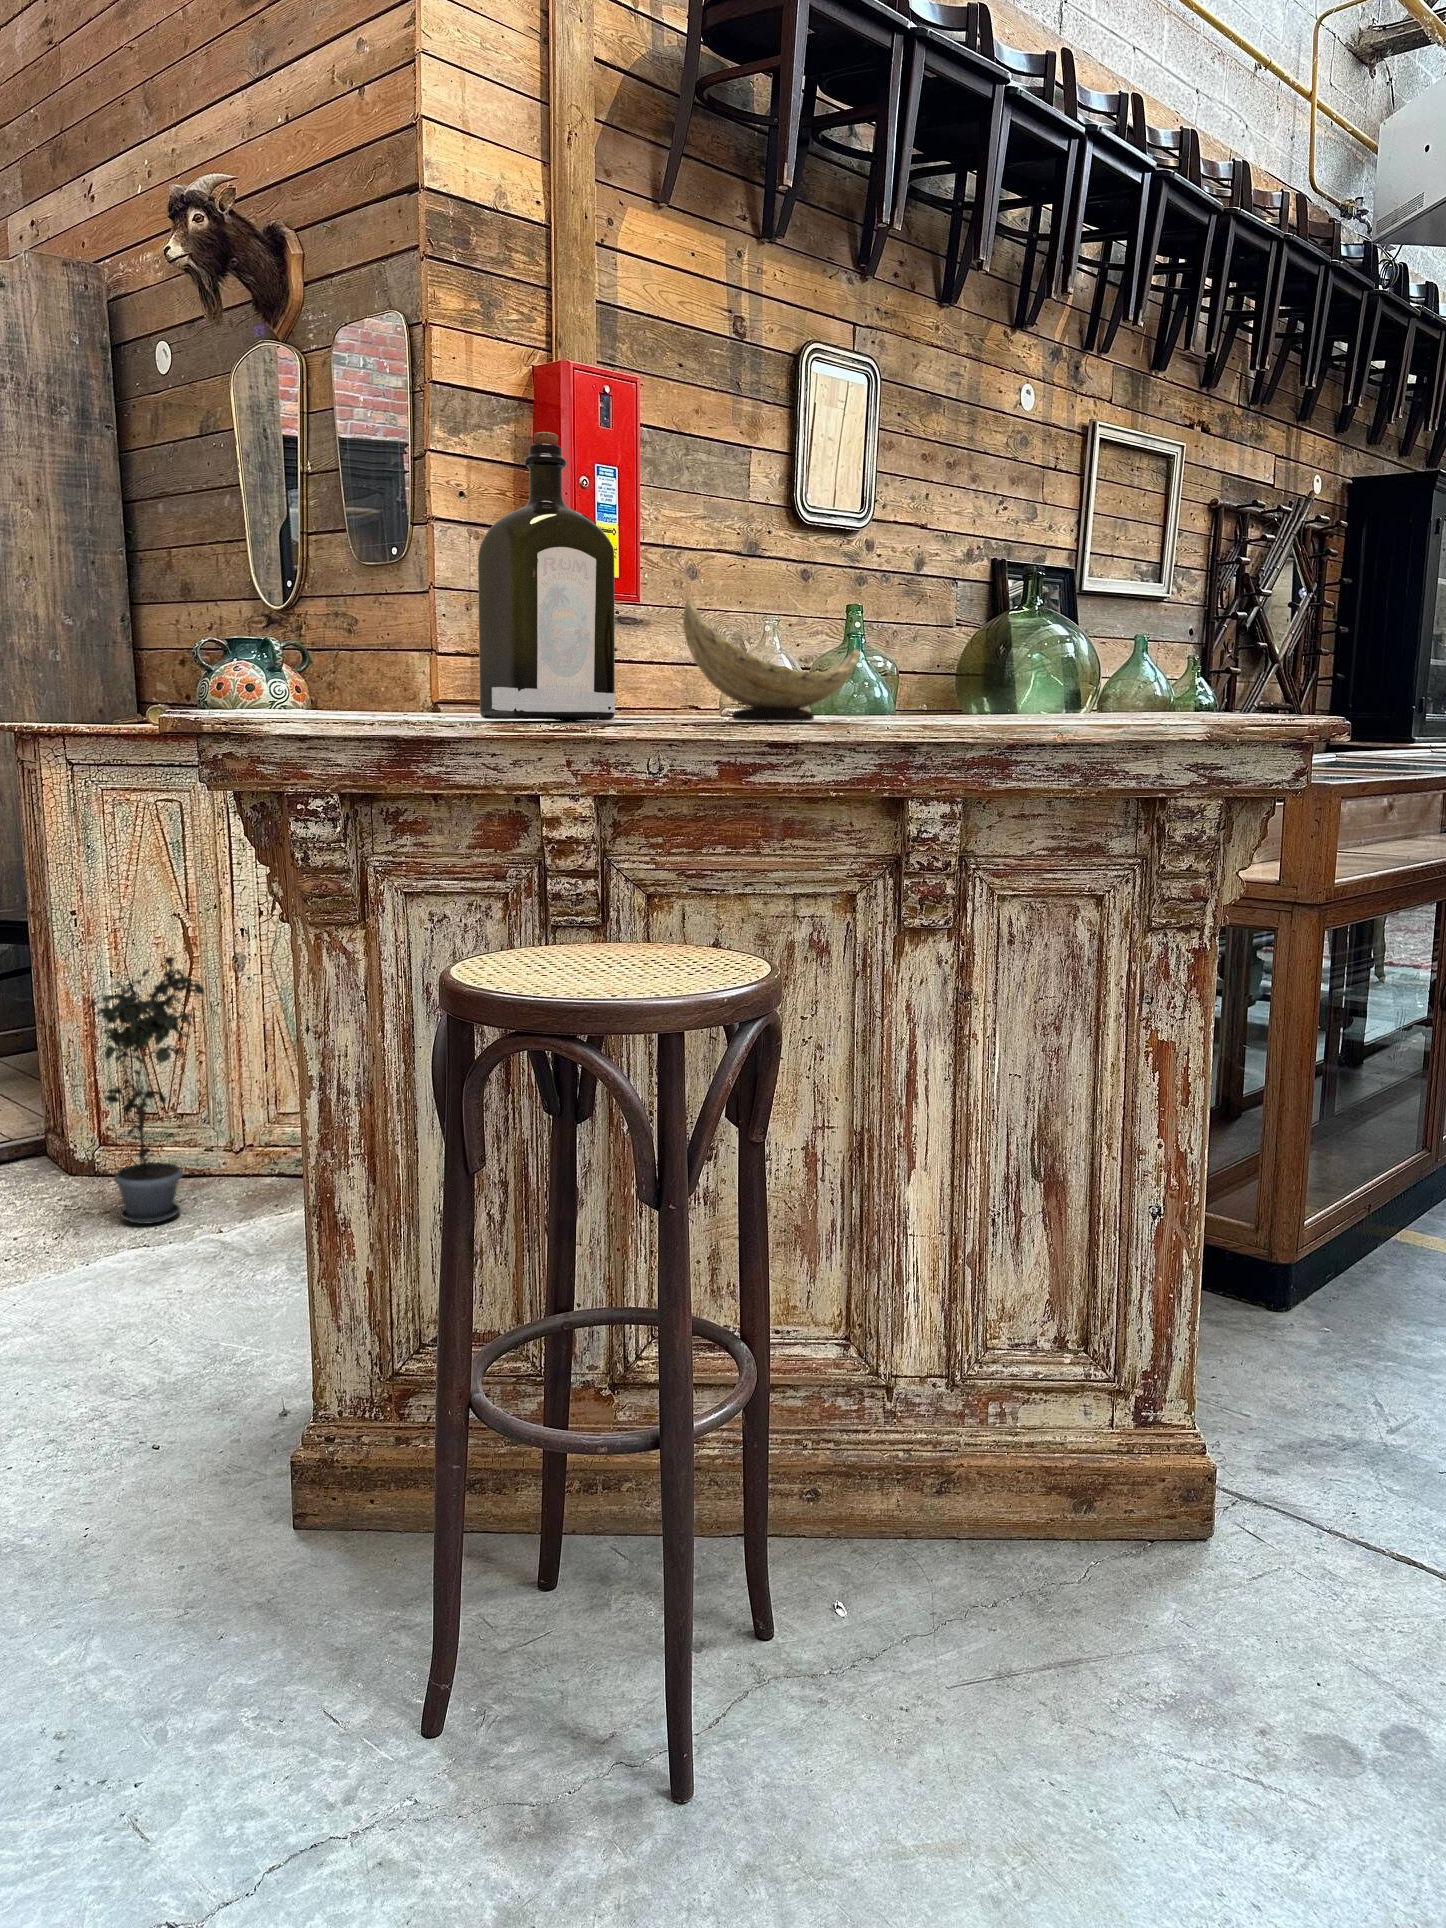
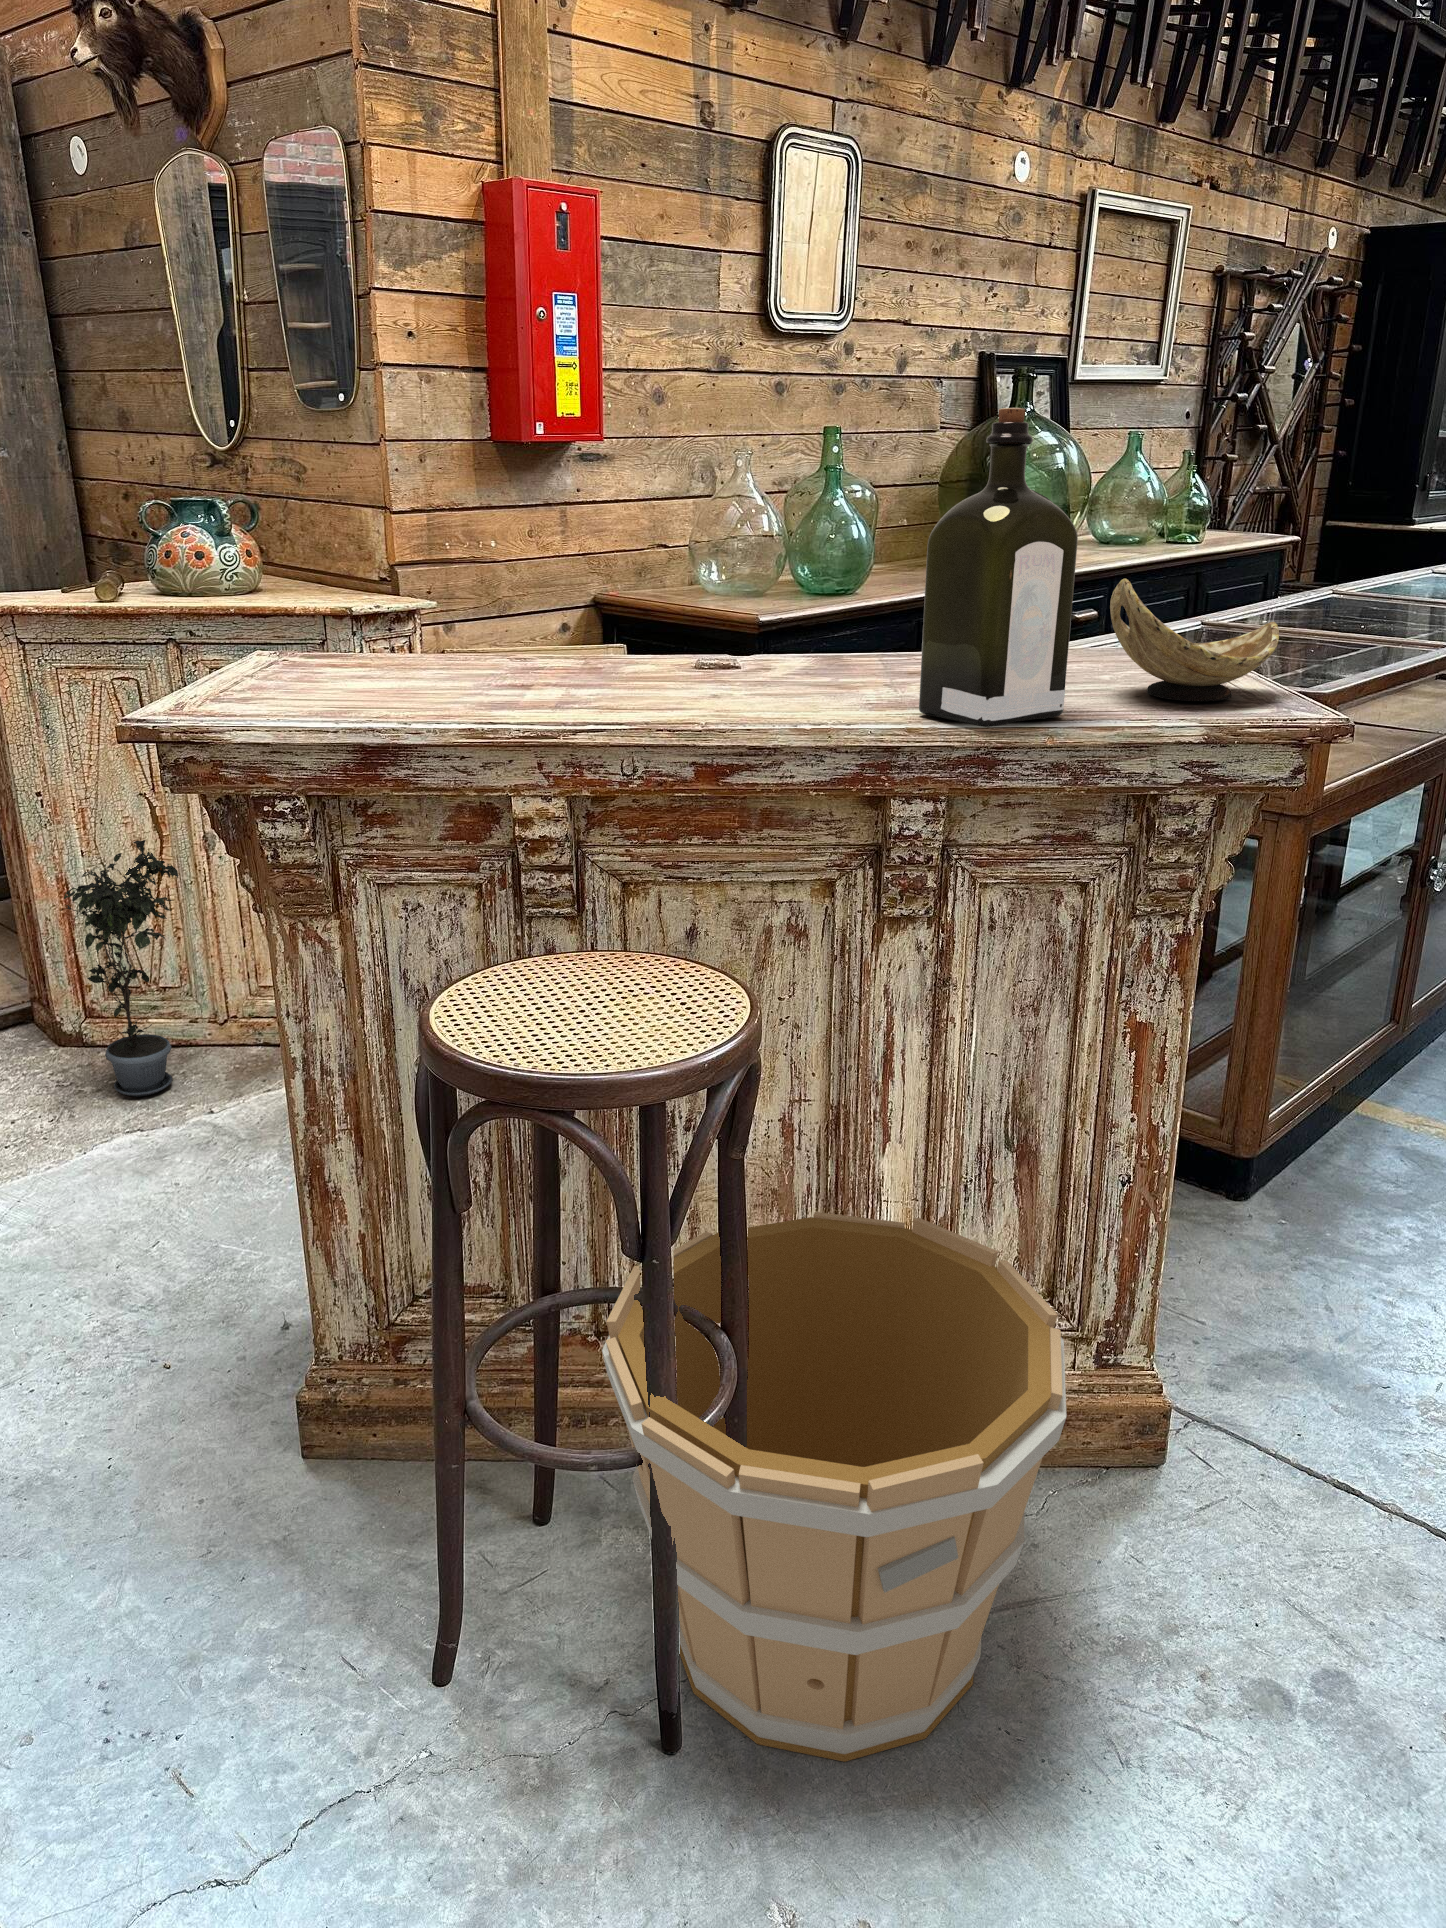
liquor: present [478,432,615,721] -> present [919,408,1078,727]
decorative bowl: present [683,597,860,722] -> present [1110,579,1279,701]
wooden bucket: none [615,1235,1099,1804] -> present [602,1212,1066,1762]

